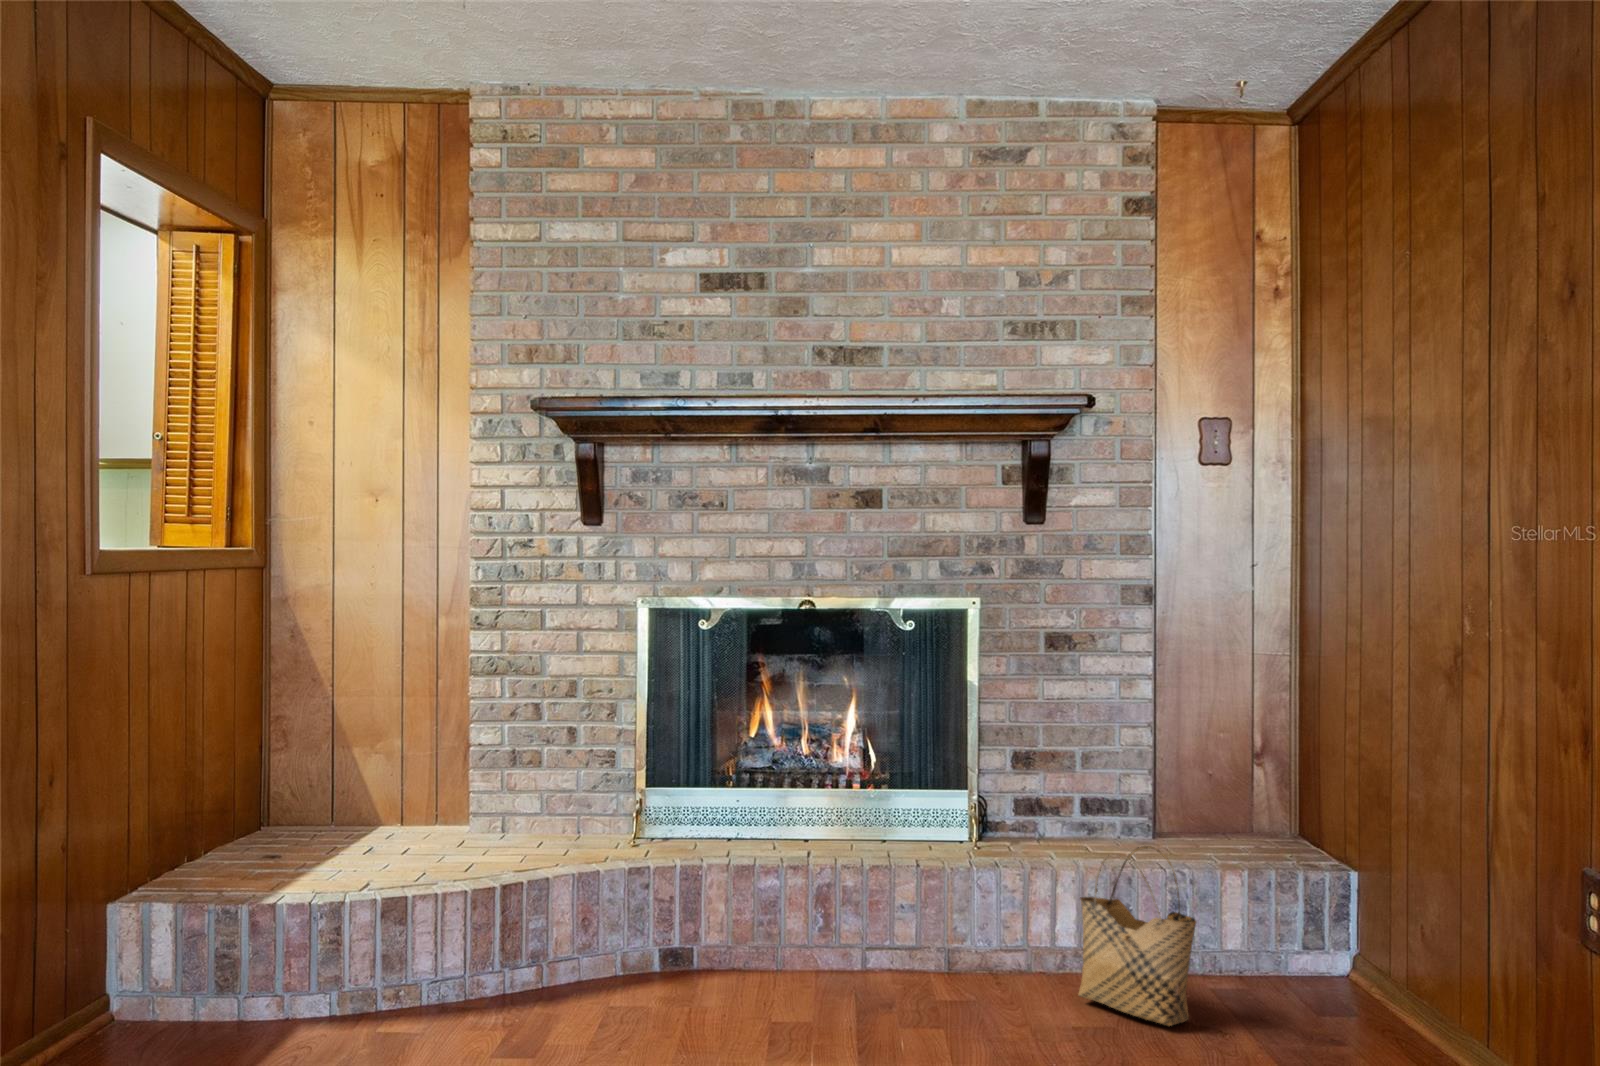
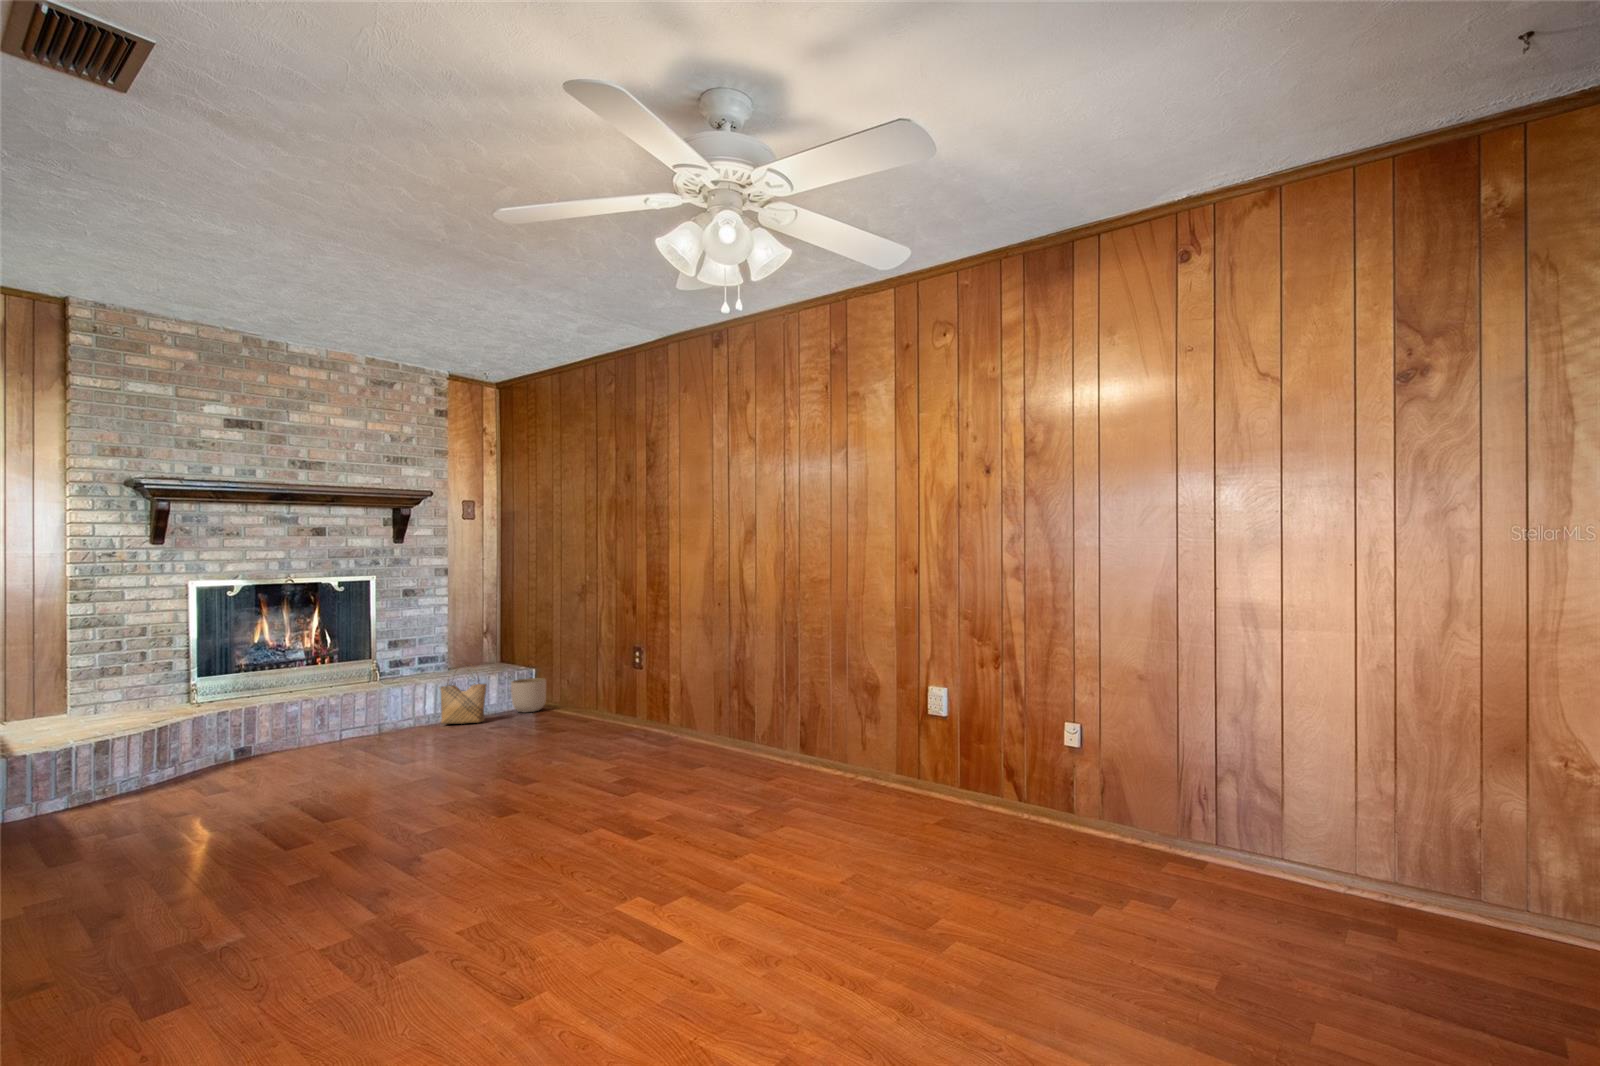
planter: none [1281,909,1386,1023] -> present [511,678,546,713]

